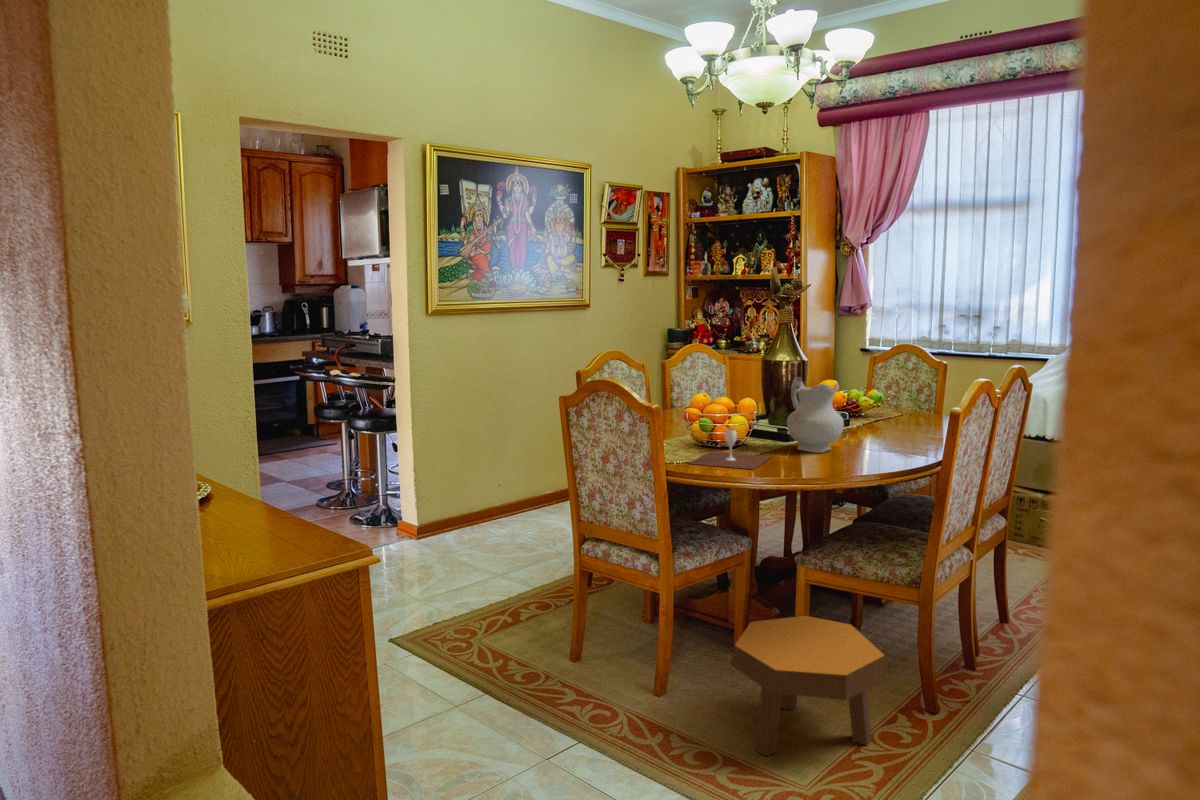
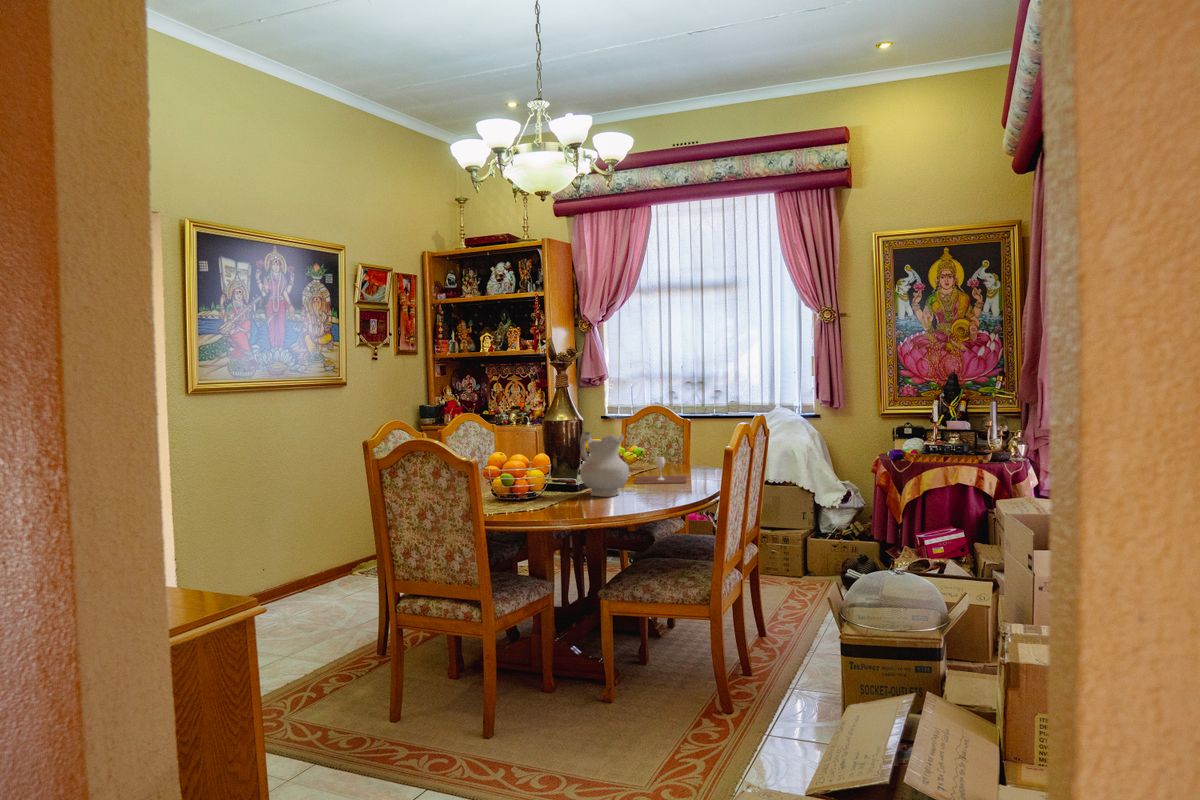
wine glass: present [689,429,771,469] -> present [635,457,686,484]
footstool: present [730,616,889,756] -> none [561,642,698,770]

